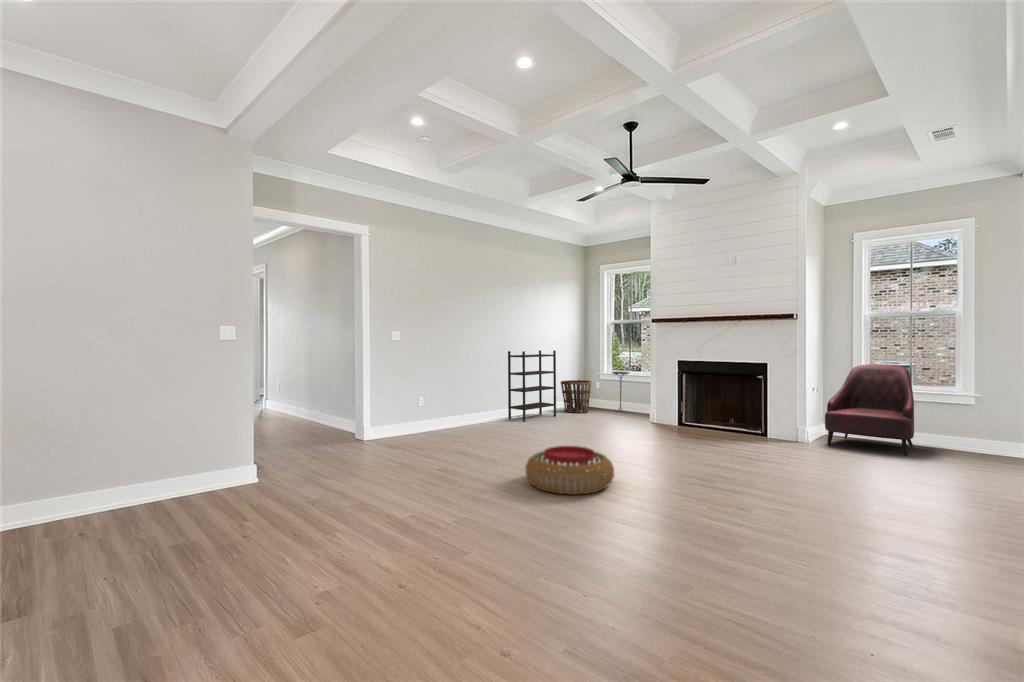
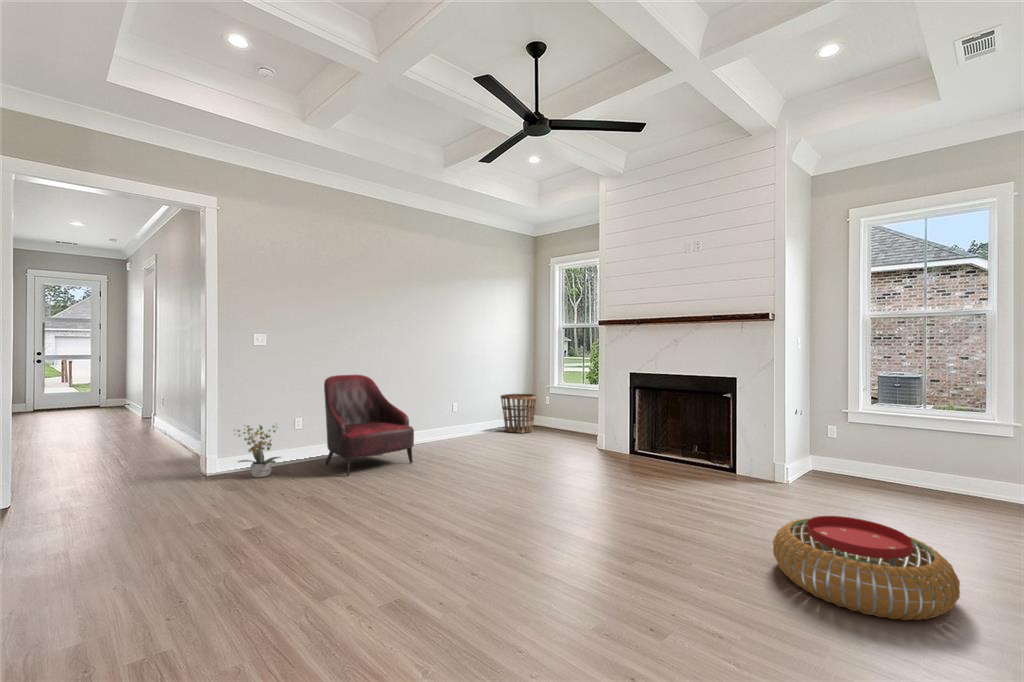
bookshelf: present [508,350,556,422] -> none [429,358,490,446]
armchair: present [825,364,914,456] -> present [324,375,414,476]
side table: present [612,371,629,409] -> none [560,384,582,434]
potted plant: none [385,401,416,442] -> present [234,425,280,478]
pouf: present [526,446,614,495] -> present [773,516,960,620]

